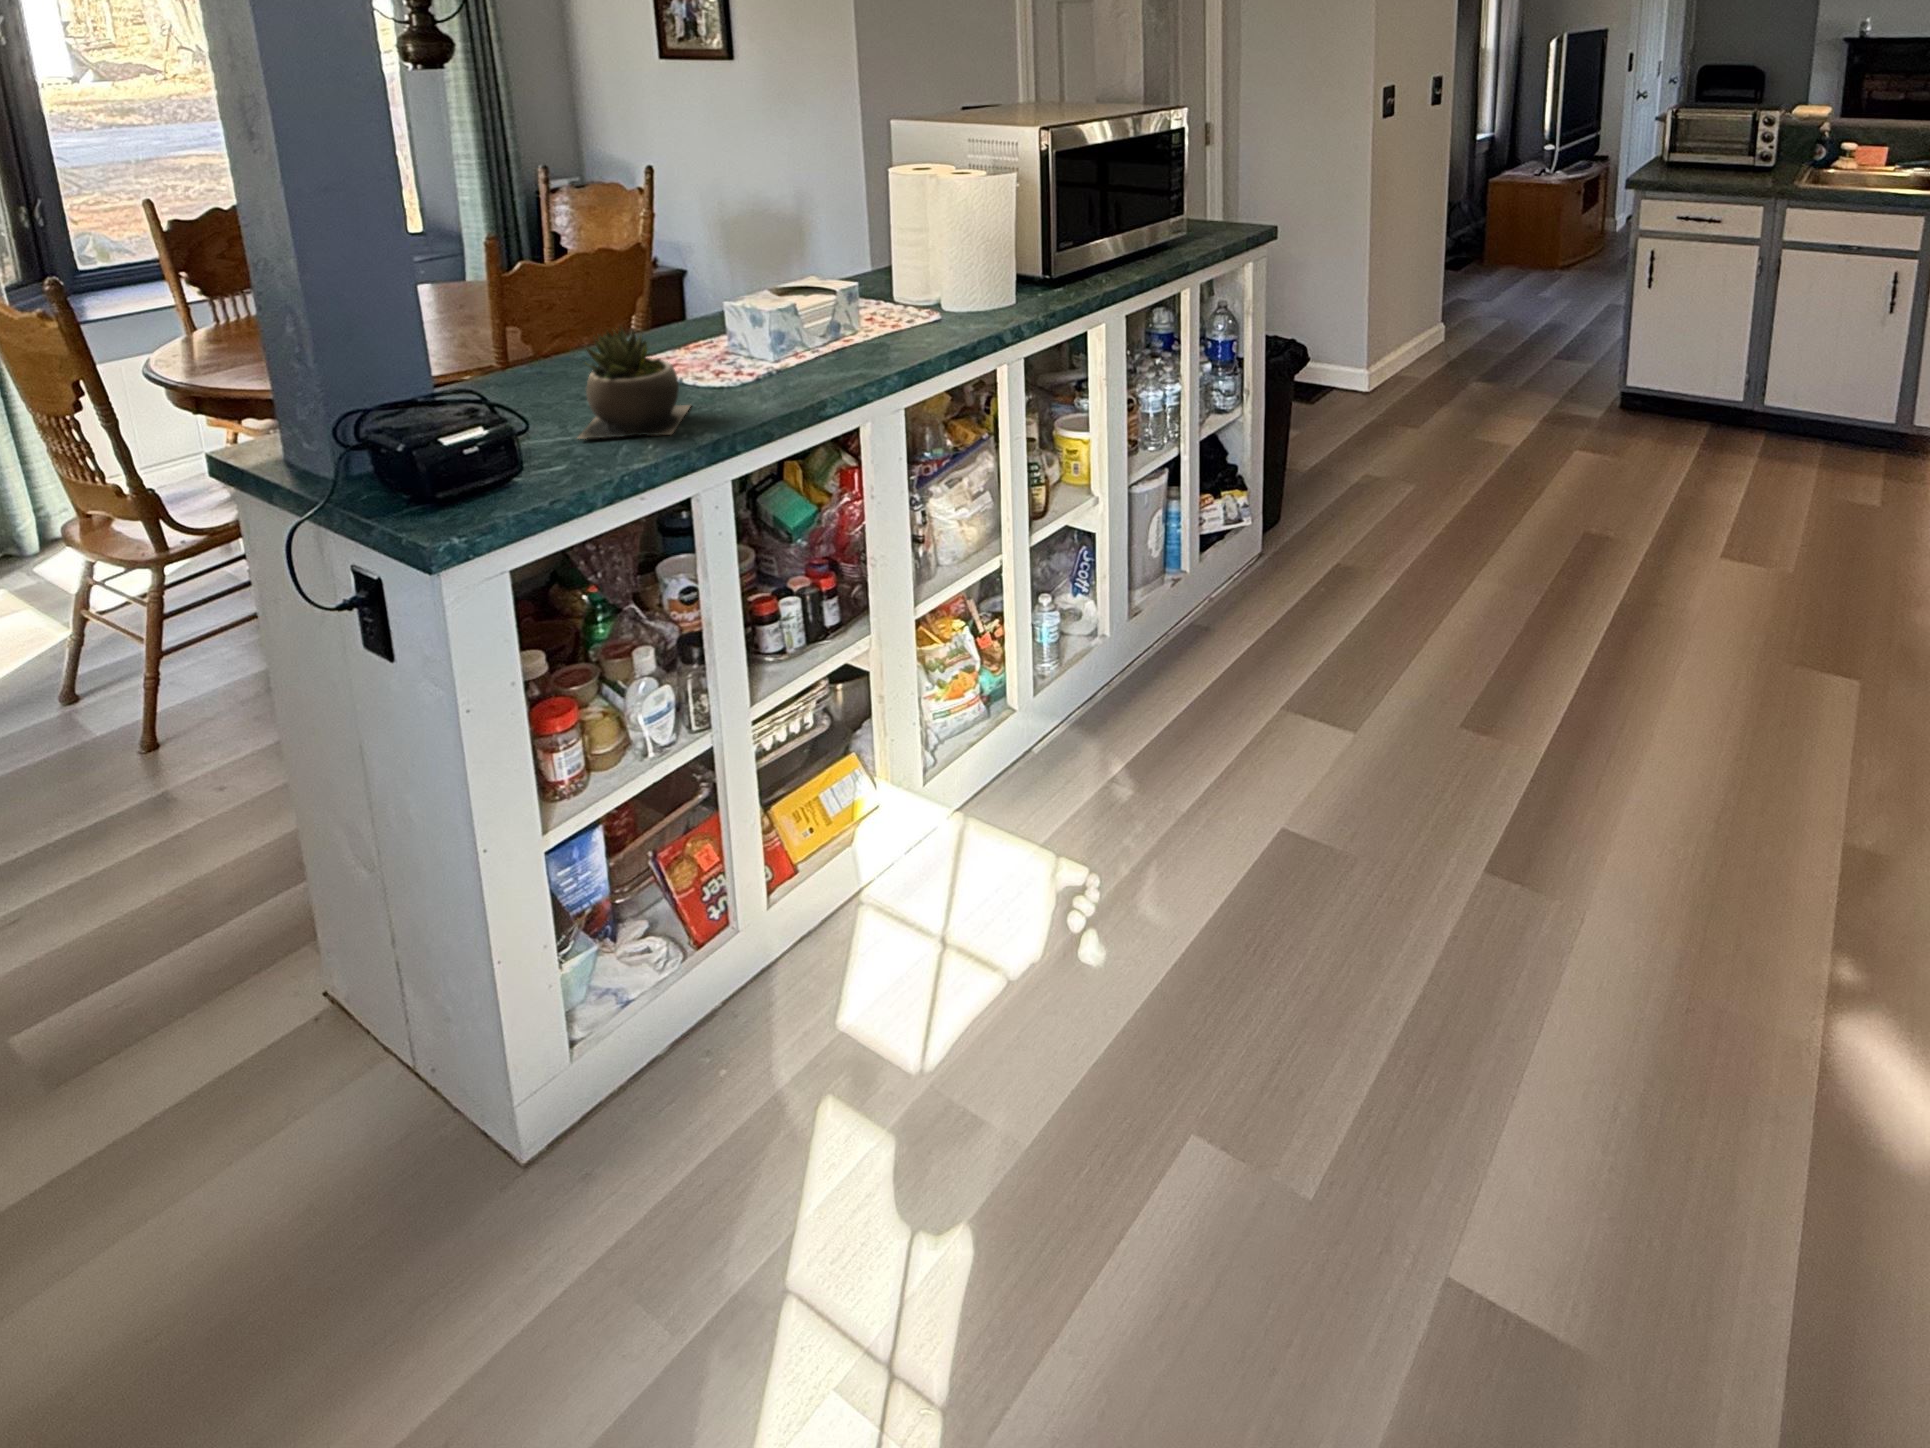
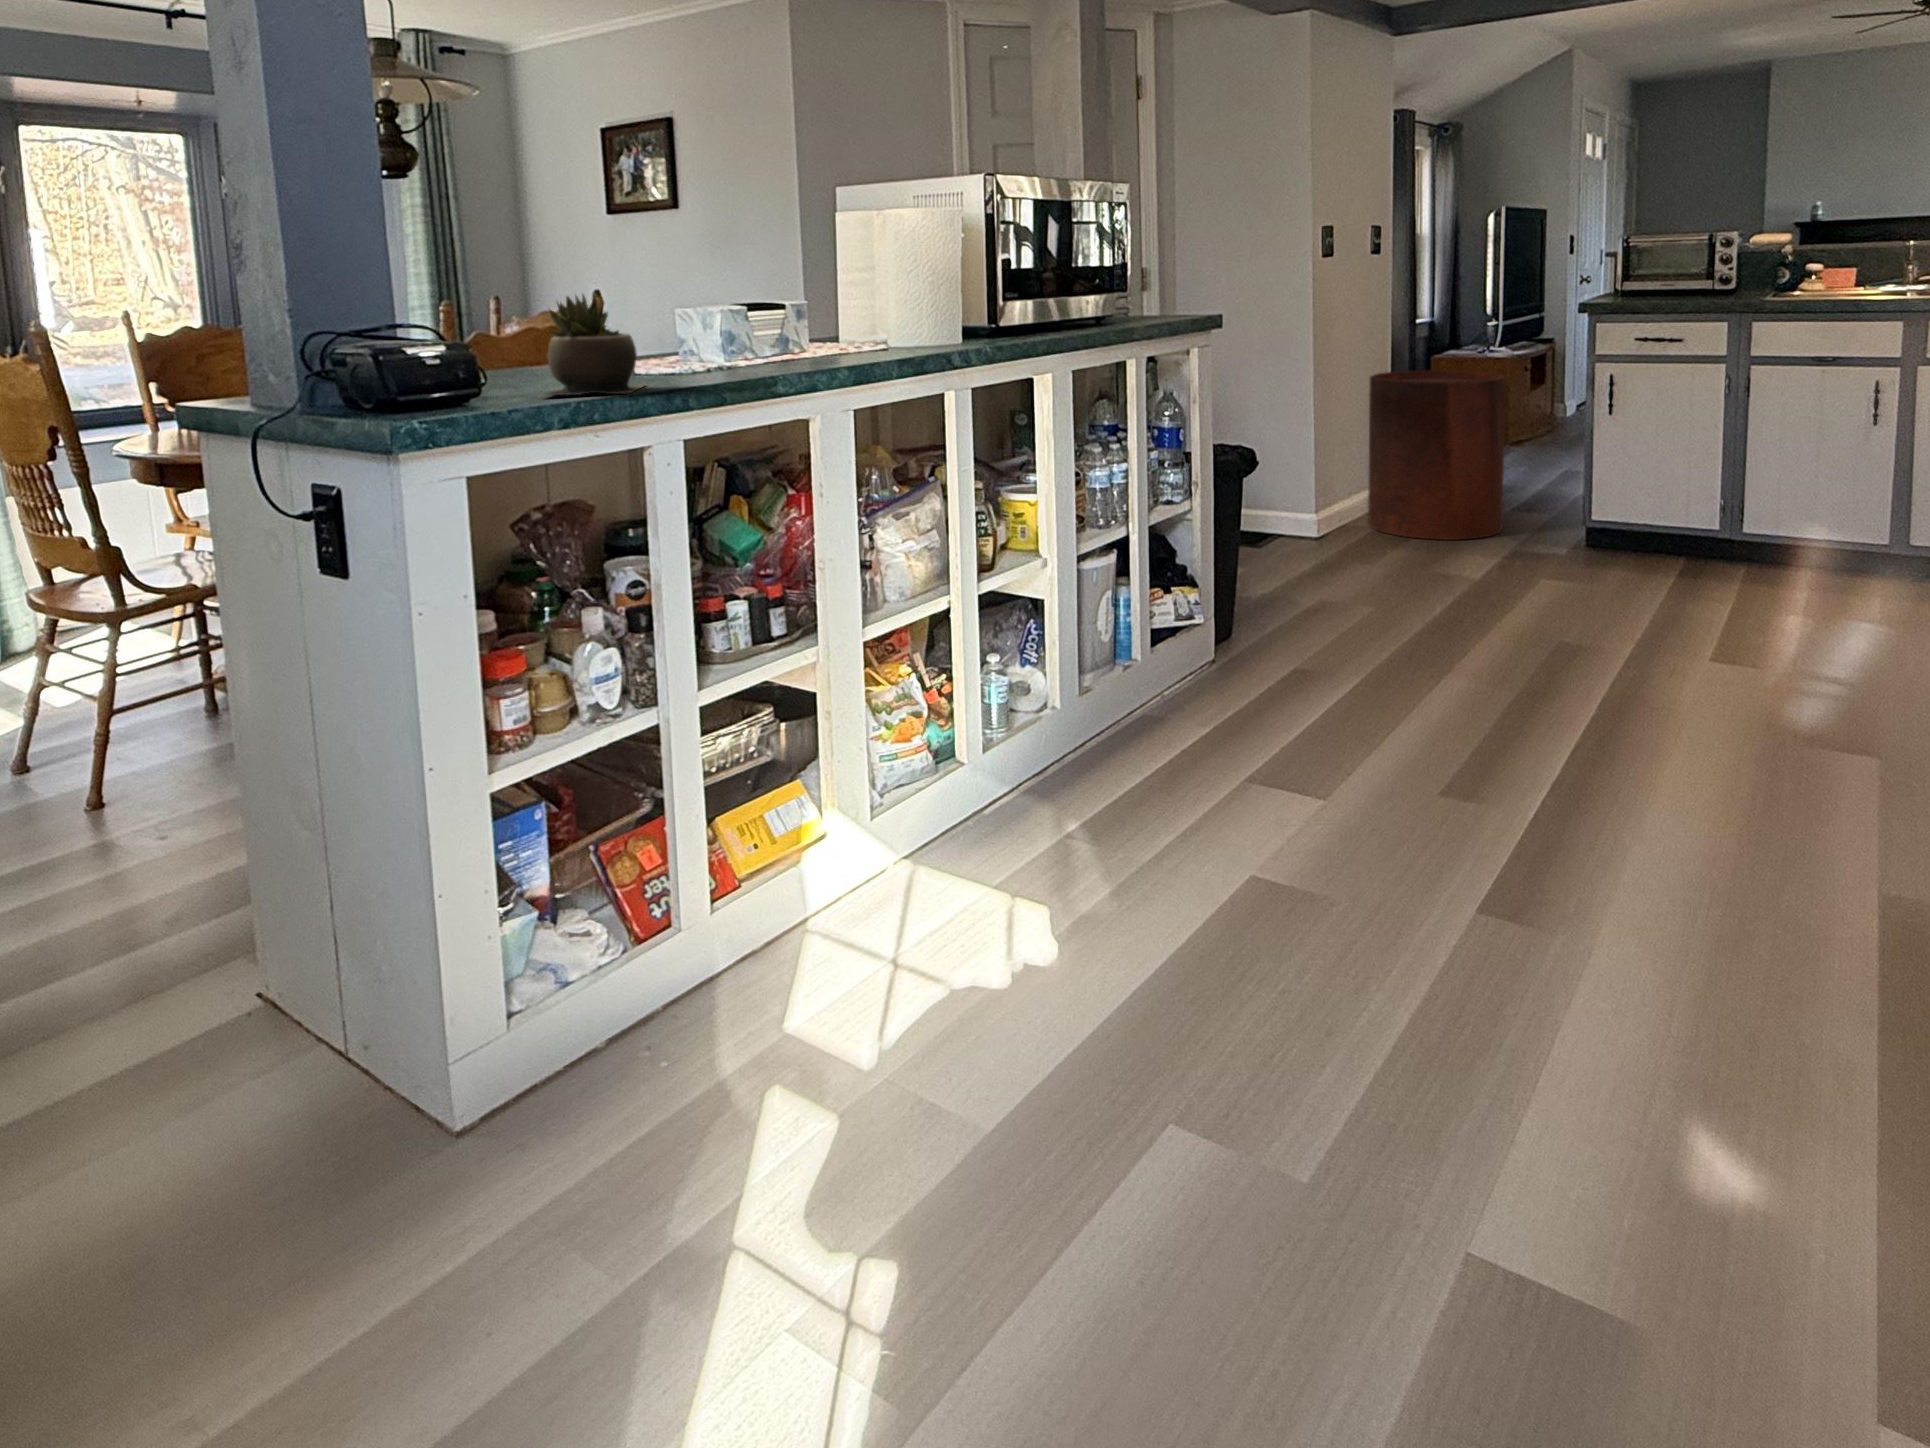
trash can: none [1415,224,1550,395] -> present [1368,370,1506,540]

